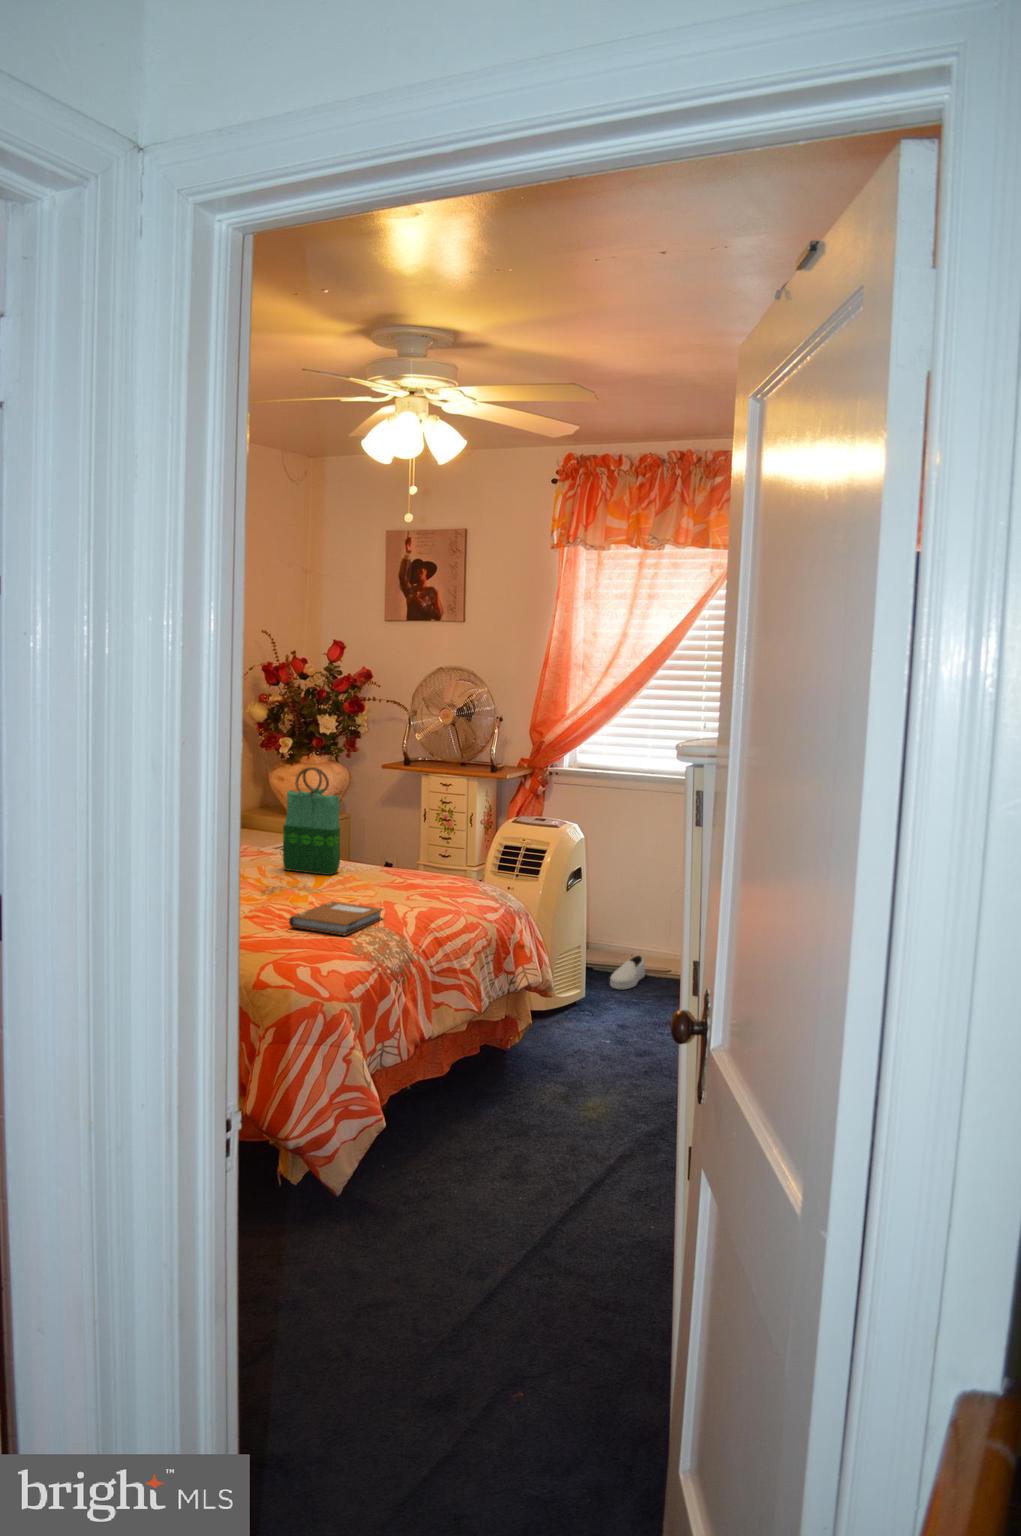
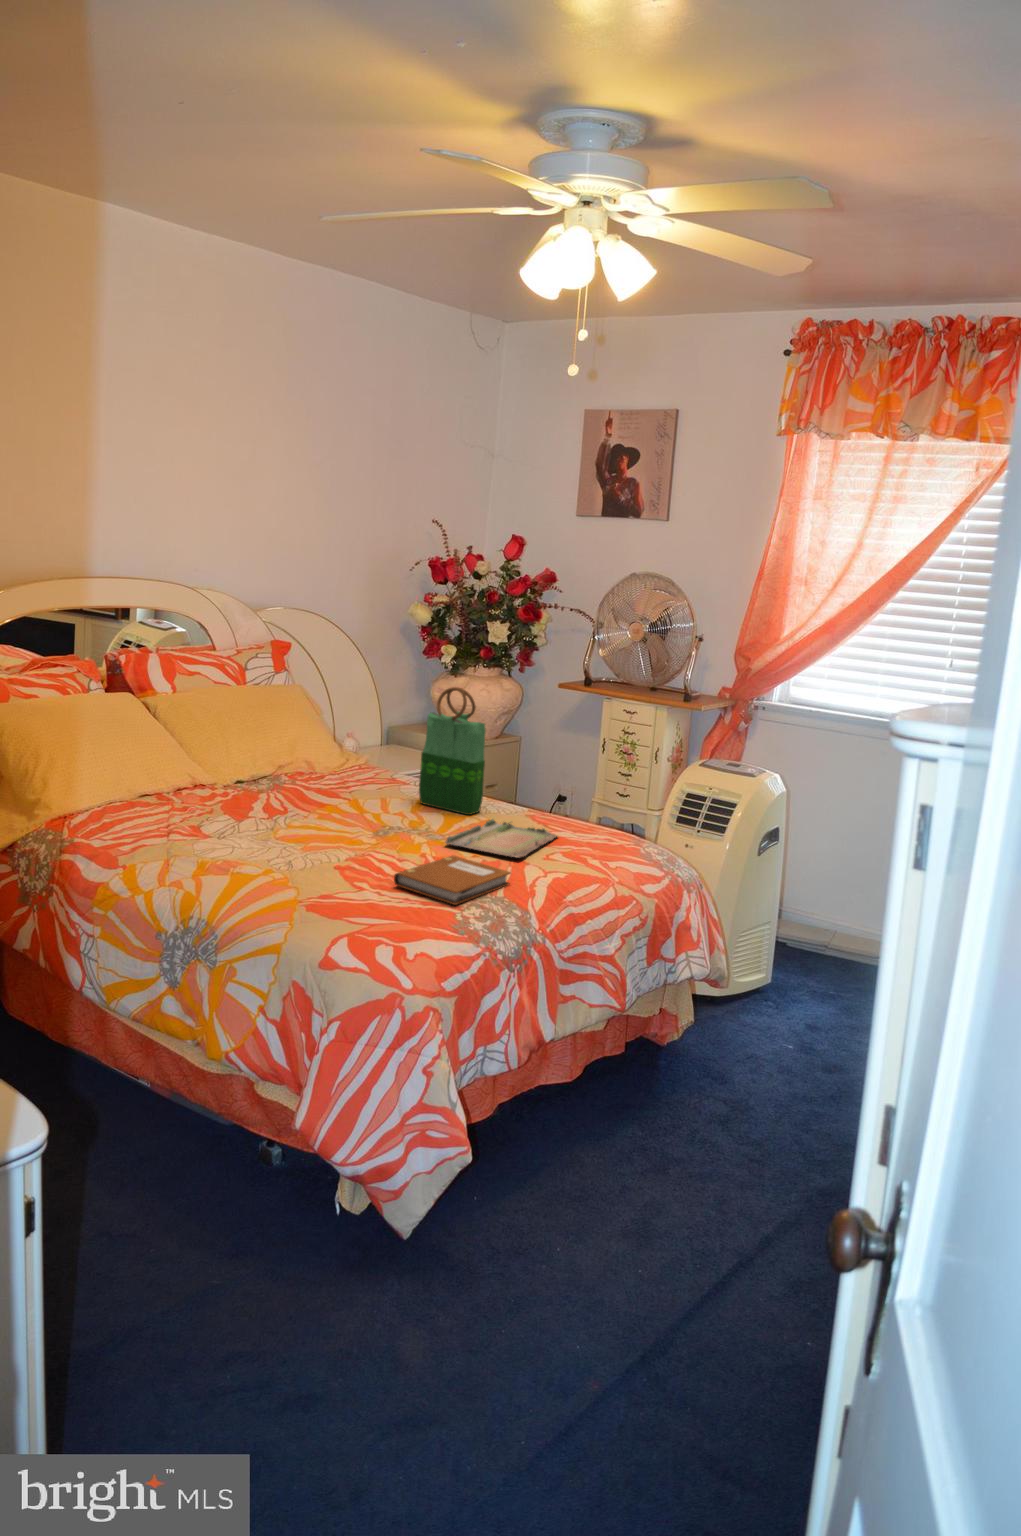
tray: none [319,874,411,900] -> present [445,819,557,858]
shoe: present [610,955,645,989] -> none [799,932,845,973]

